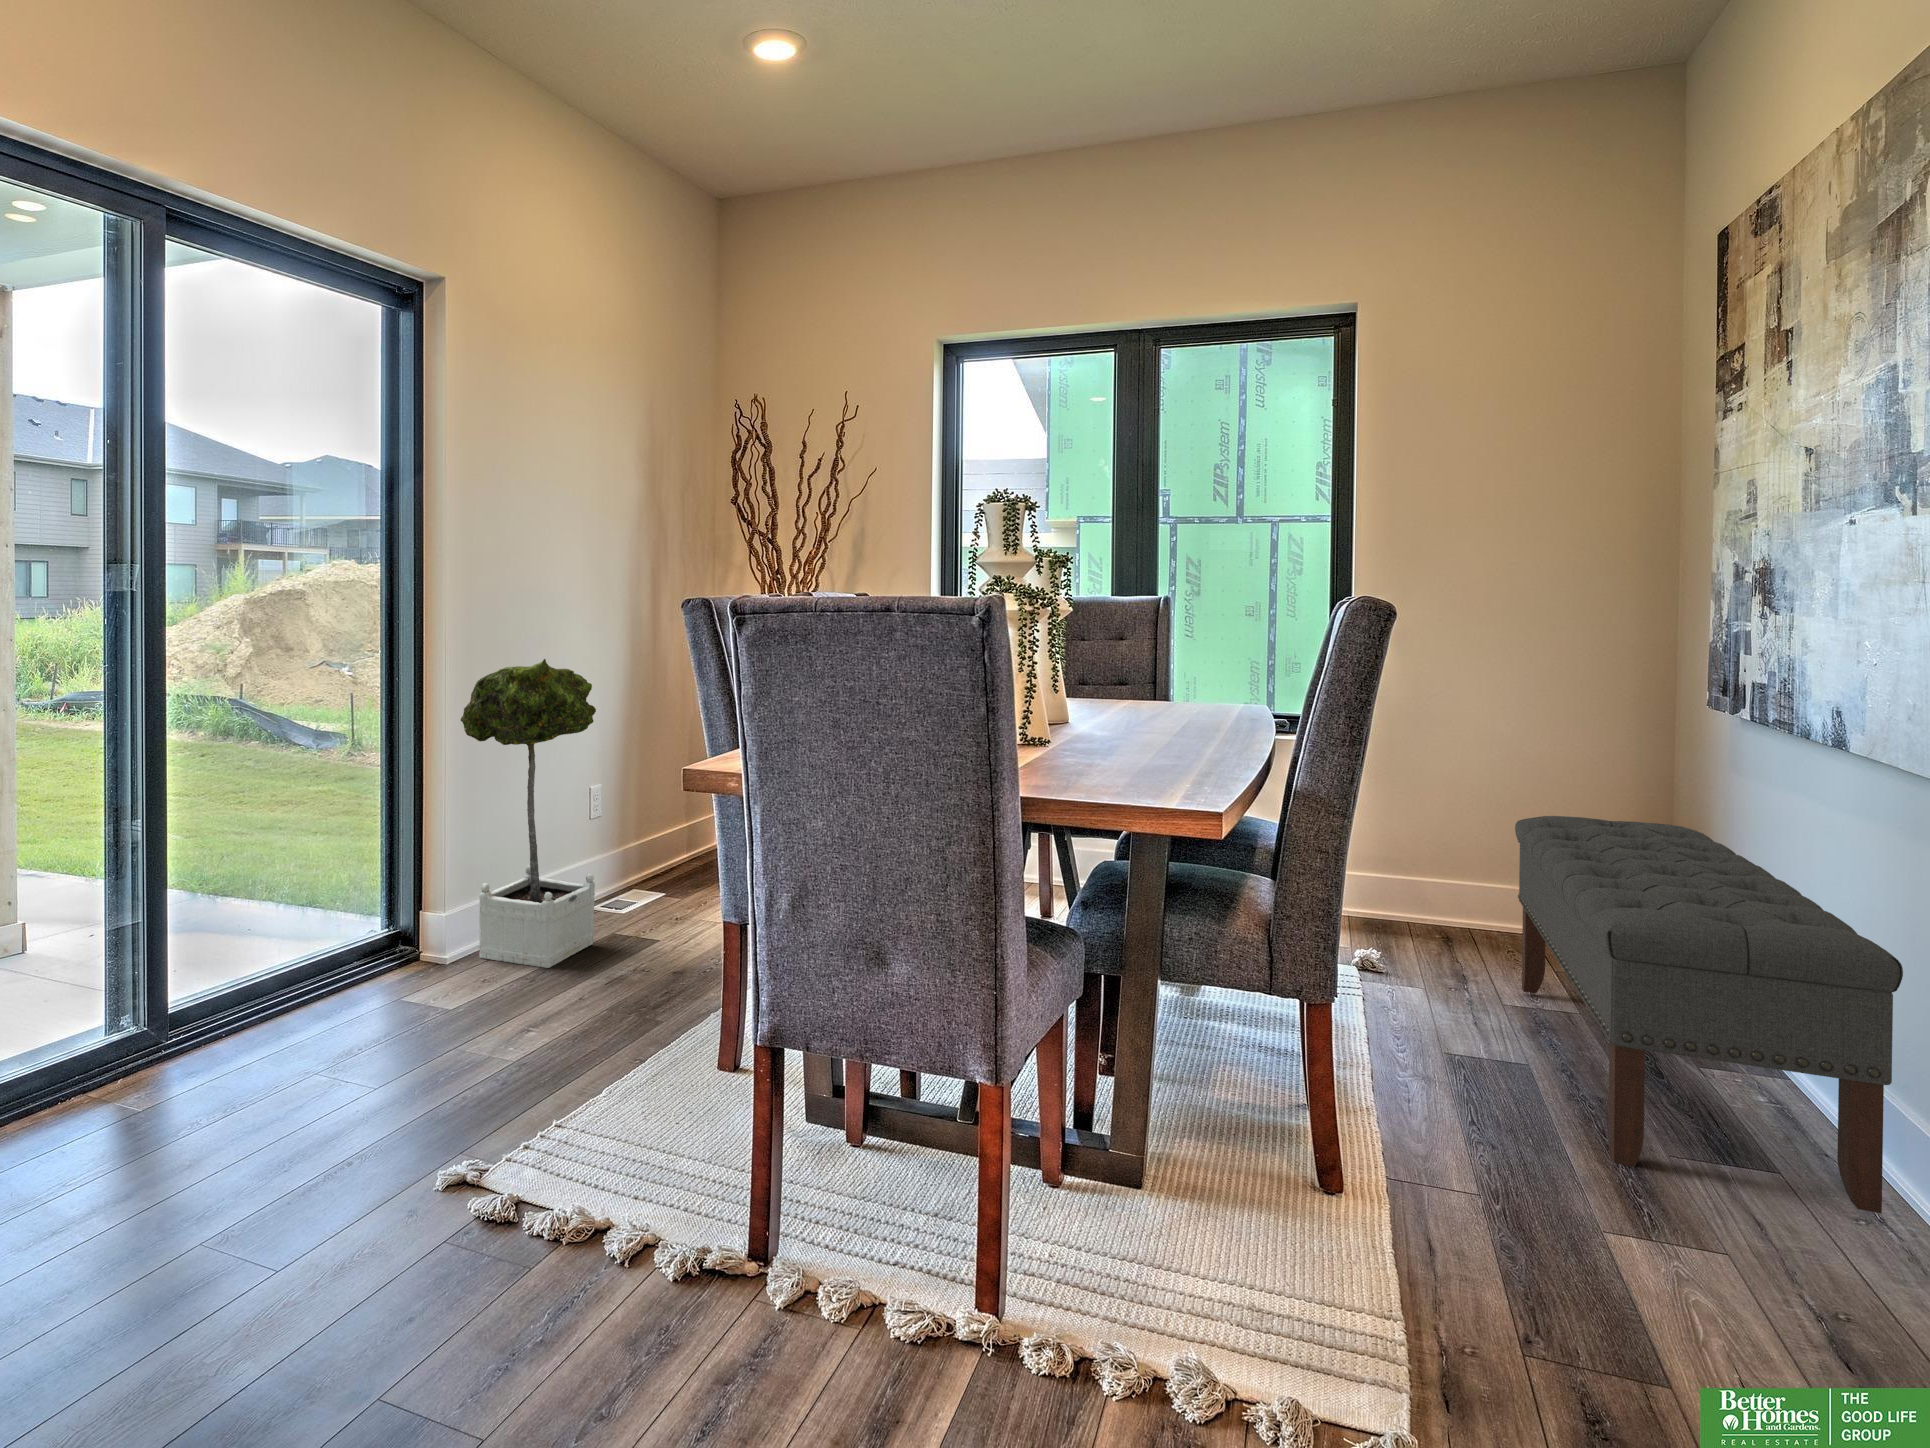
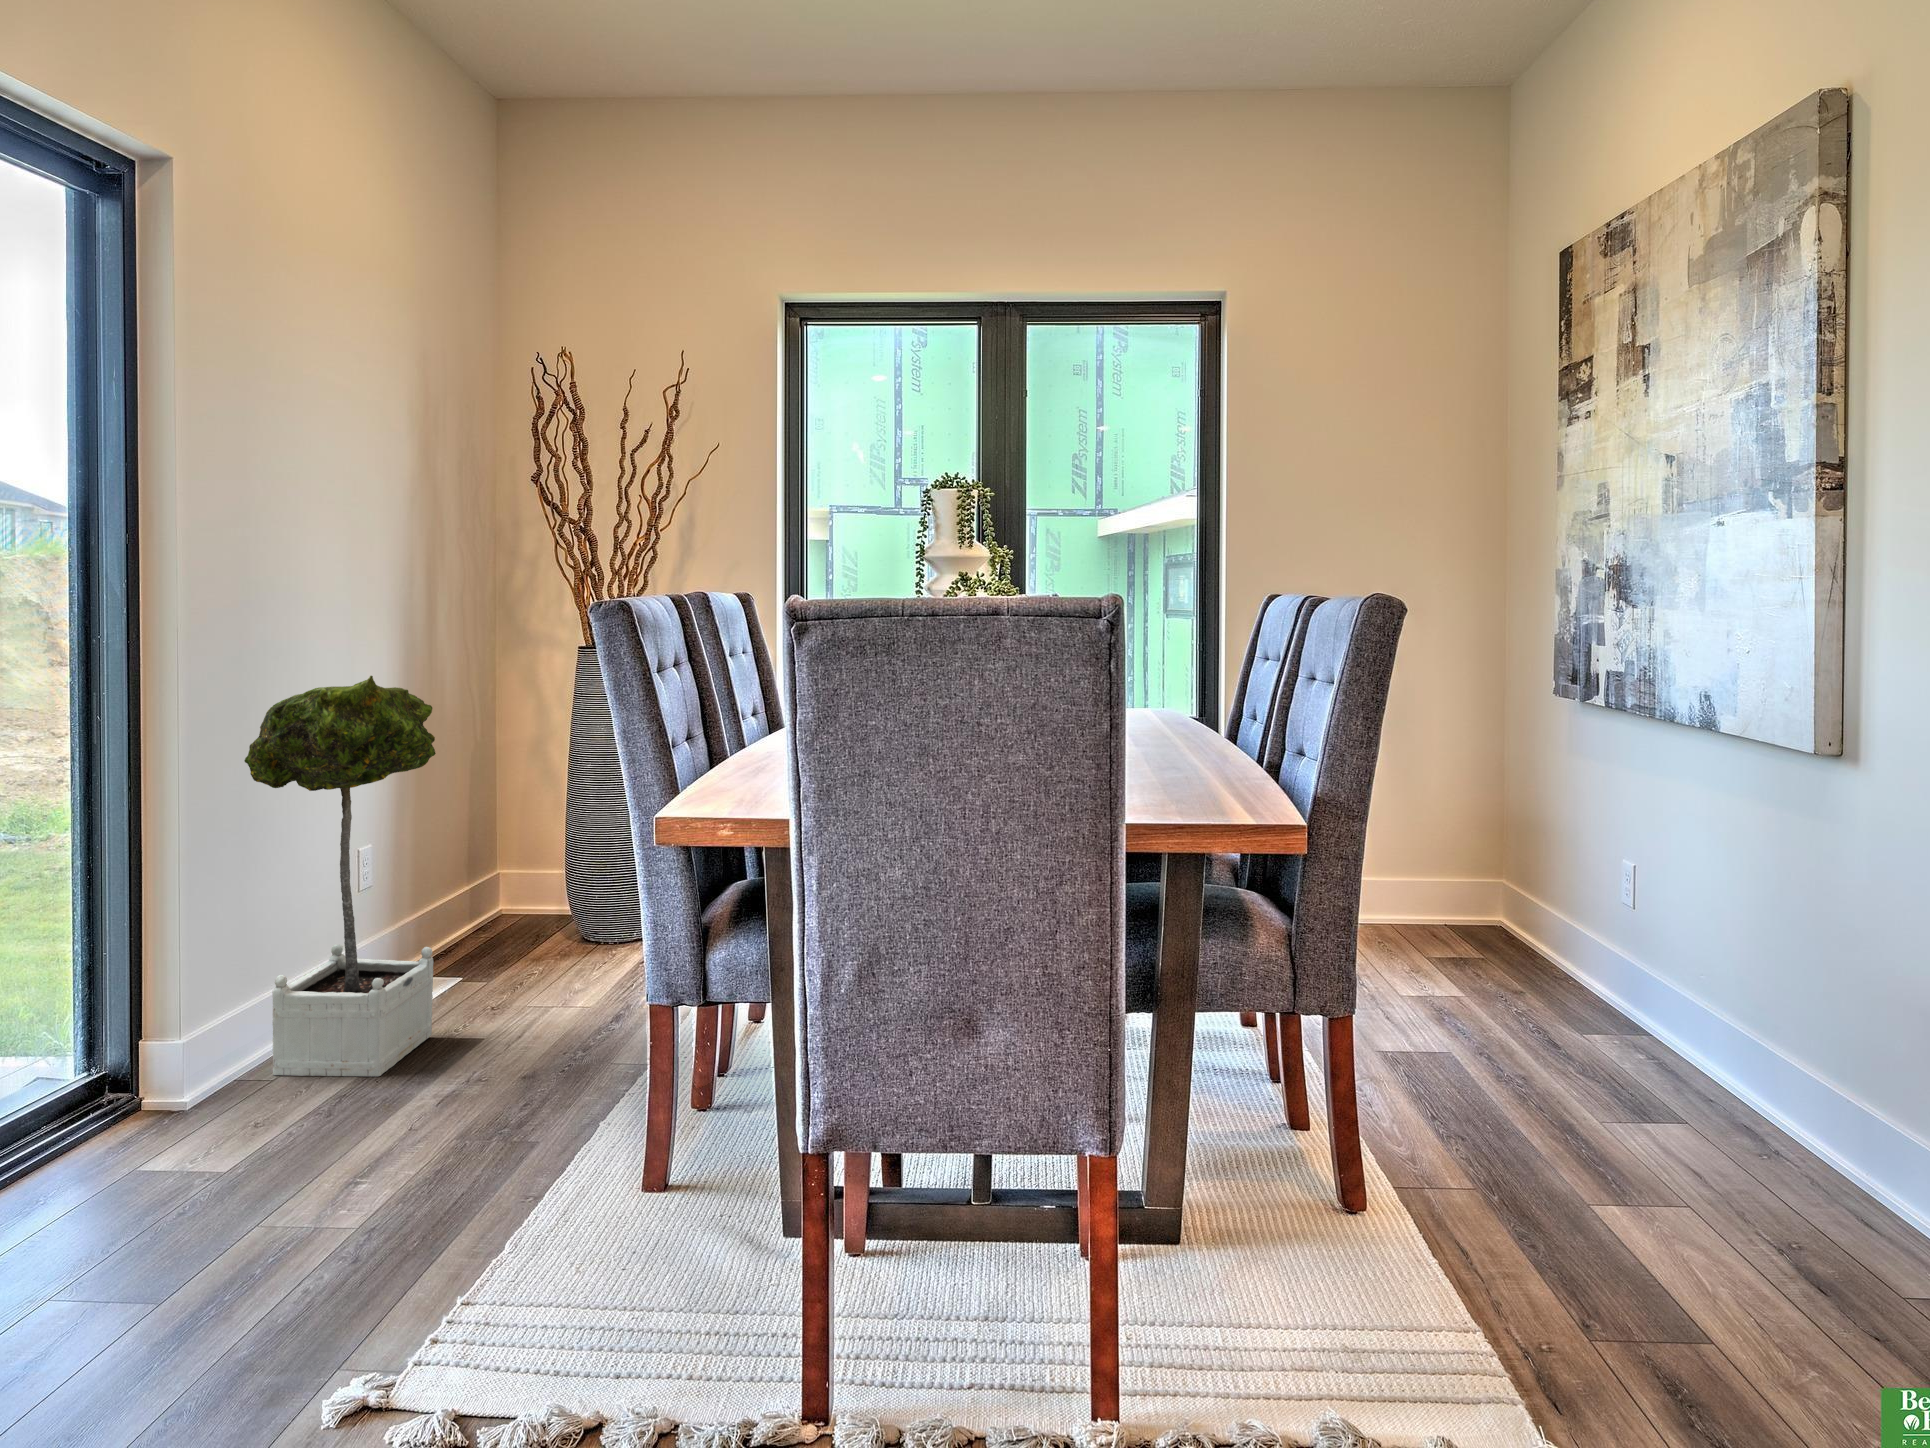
bench: present [1515,816,1903,1213] -> none [1406,797,1779,1137]

